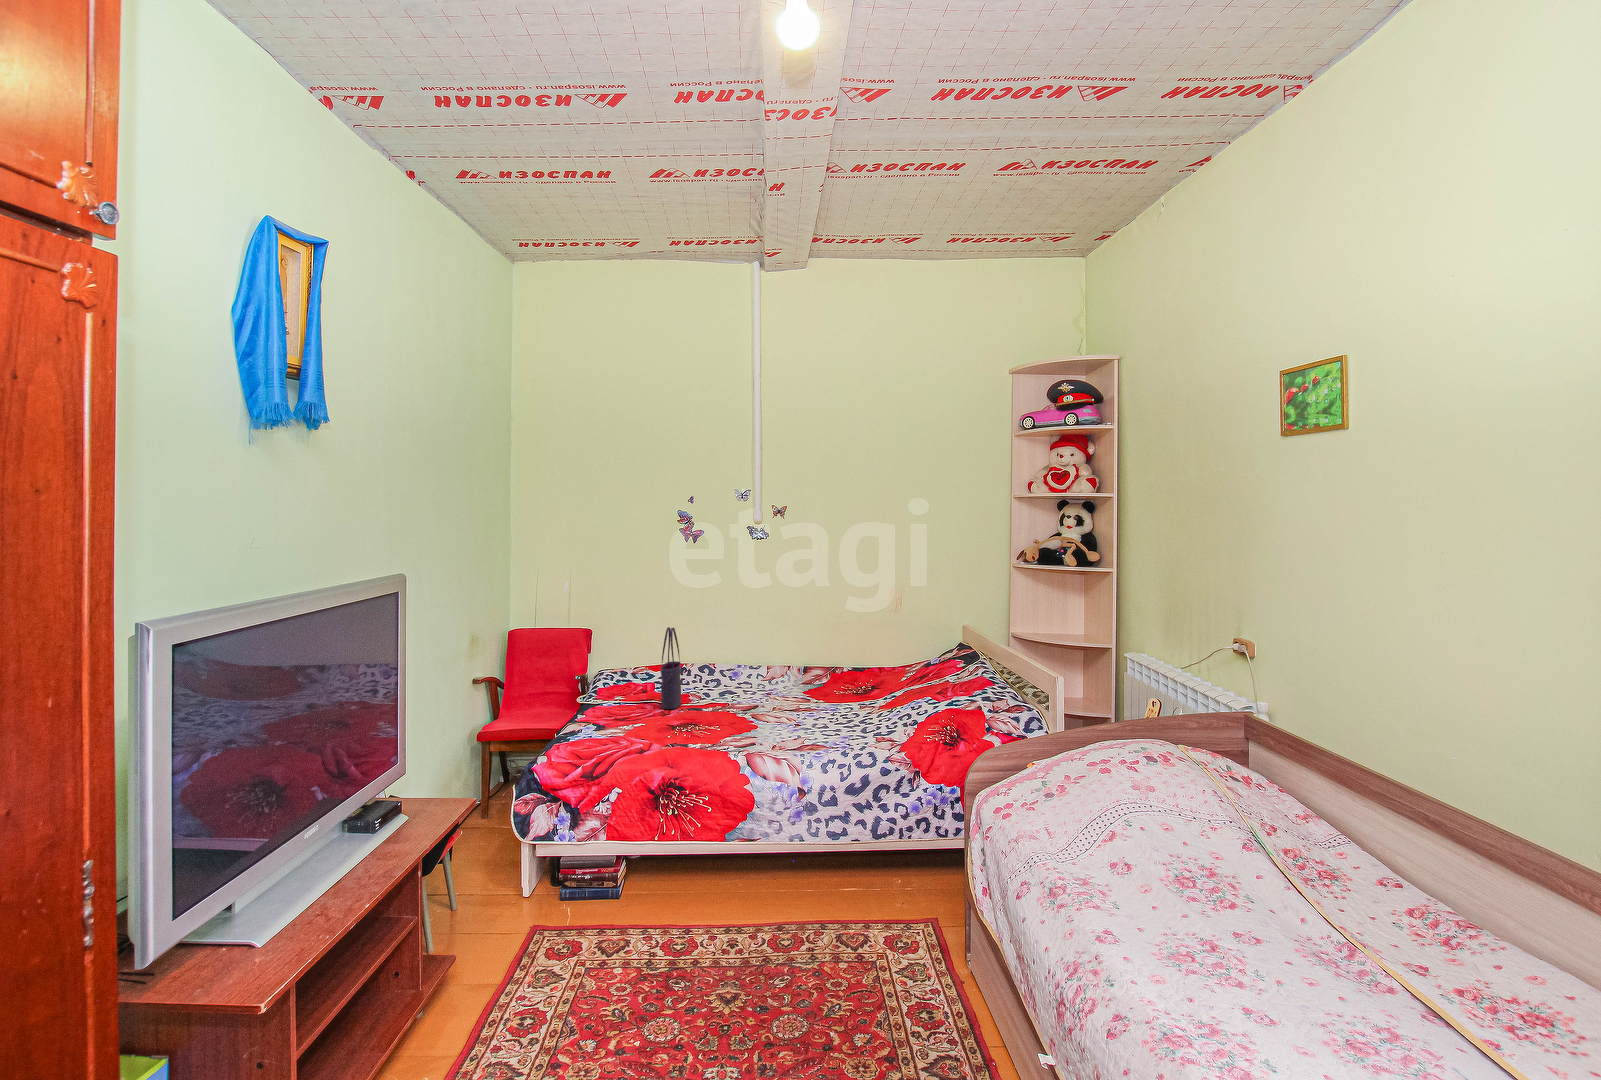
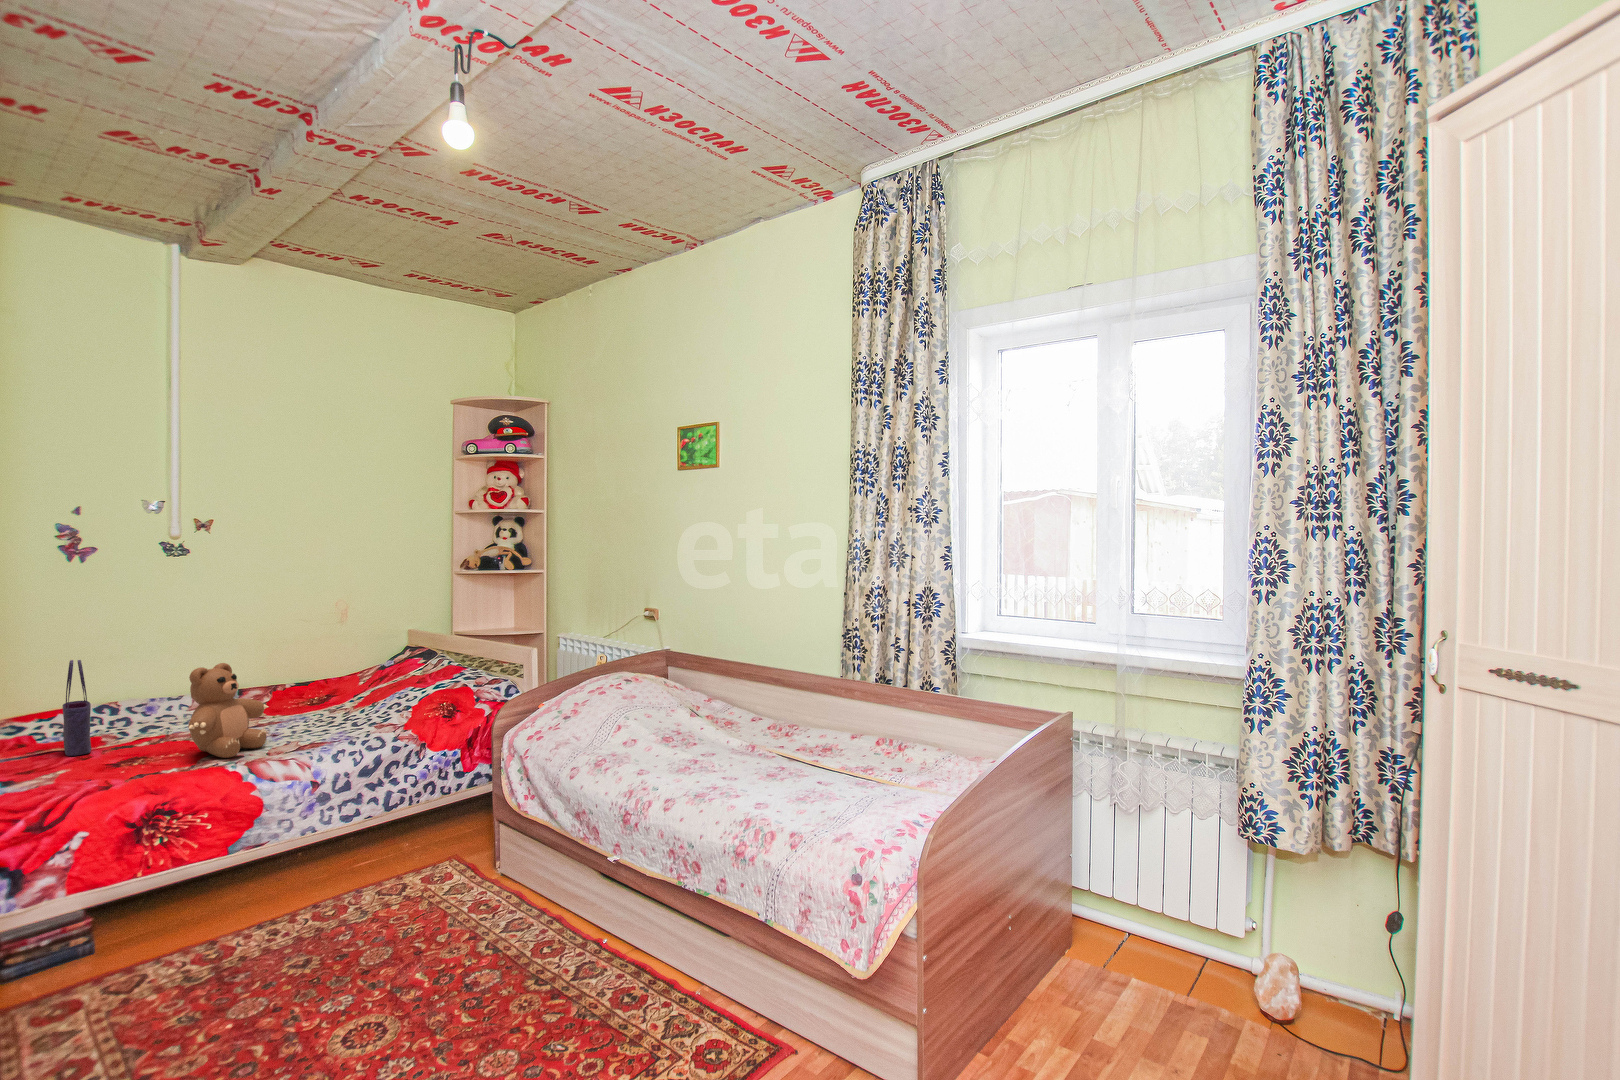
teddy bear: none [715,646,792,741] -> present [188,663,269,758]

